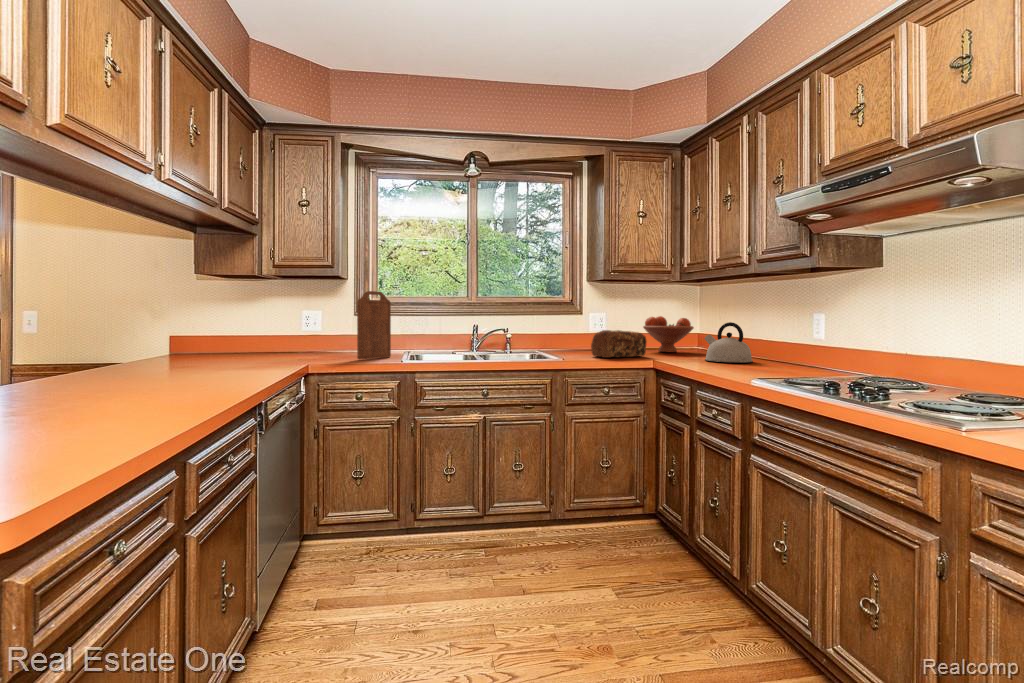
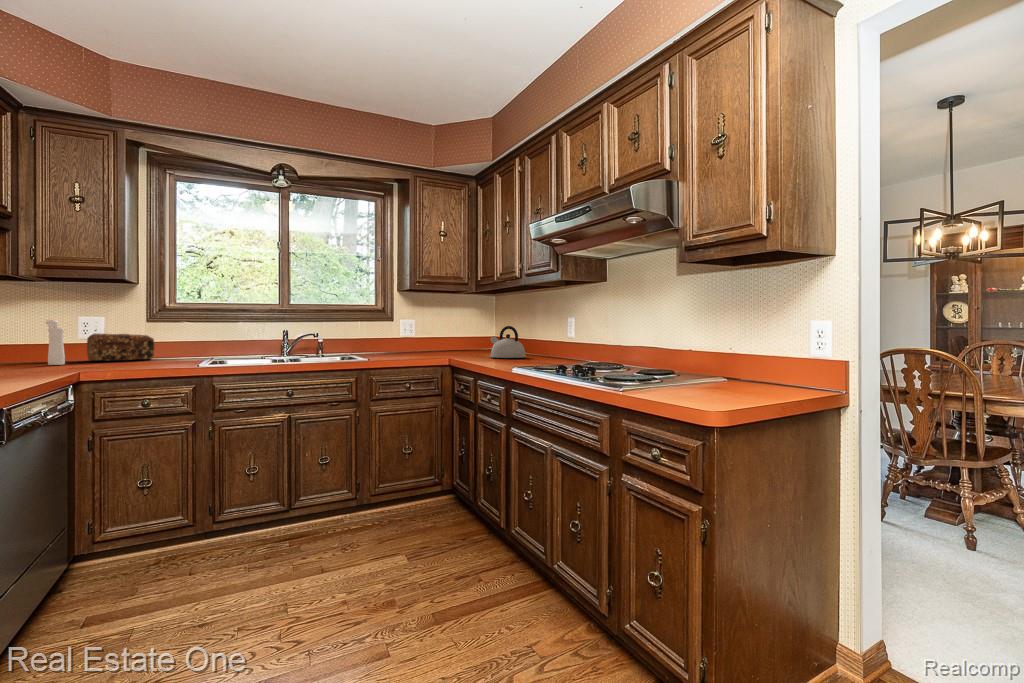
cutting board: present [357,291,391,359] -> none [145,295,188,364]
pepper mill: none [279,316,294,358] -> present [46,320,65,365]
fruit bowl: present [643,316,694,352] -> none [445,323,486,353]
bread loaf: present [591,330,646,358] -> present [87,333,154,361]

